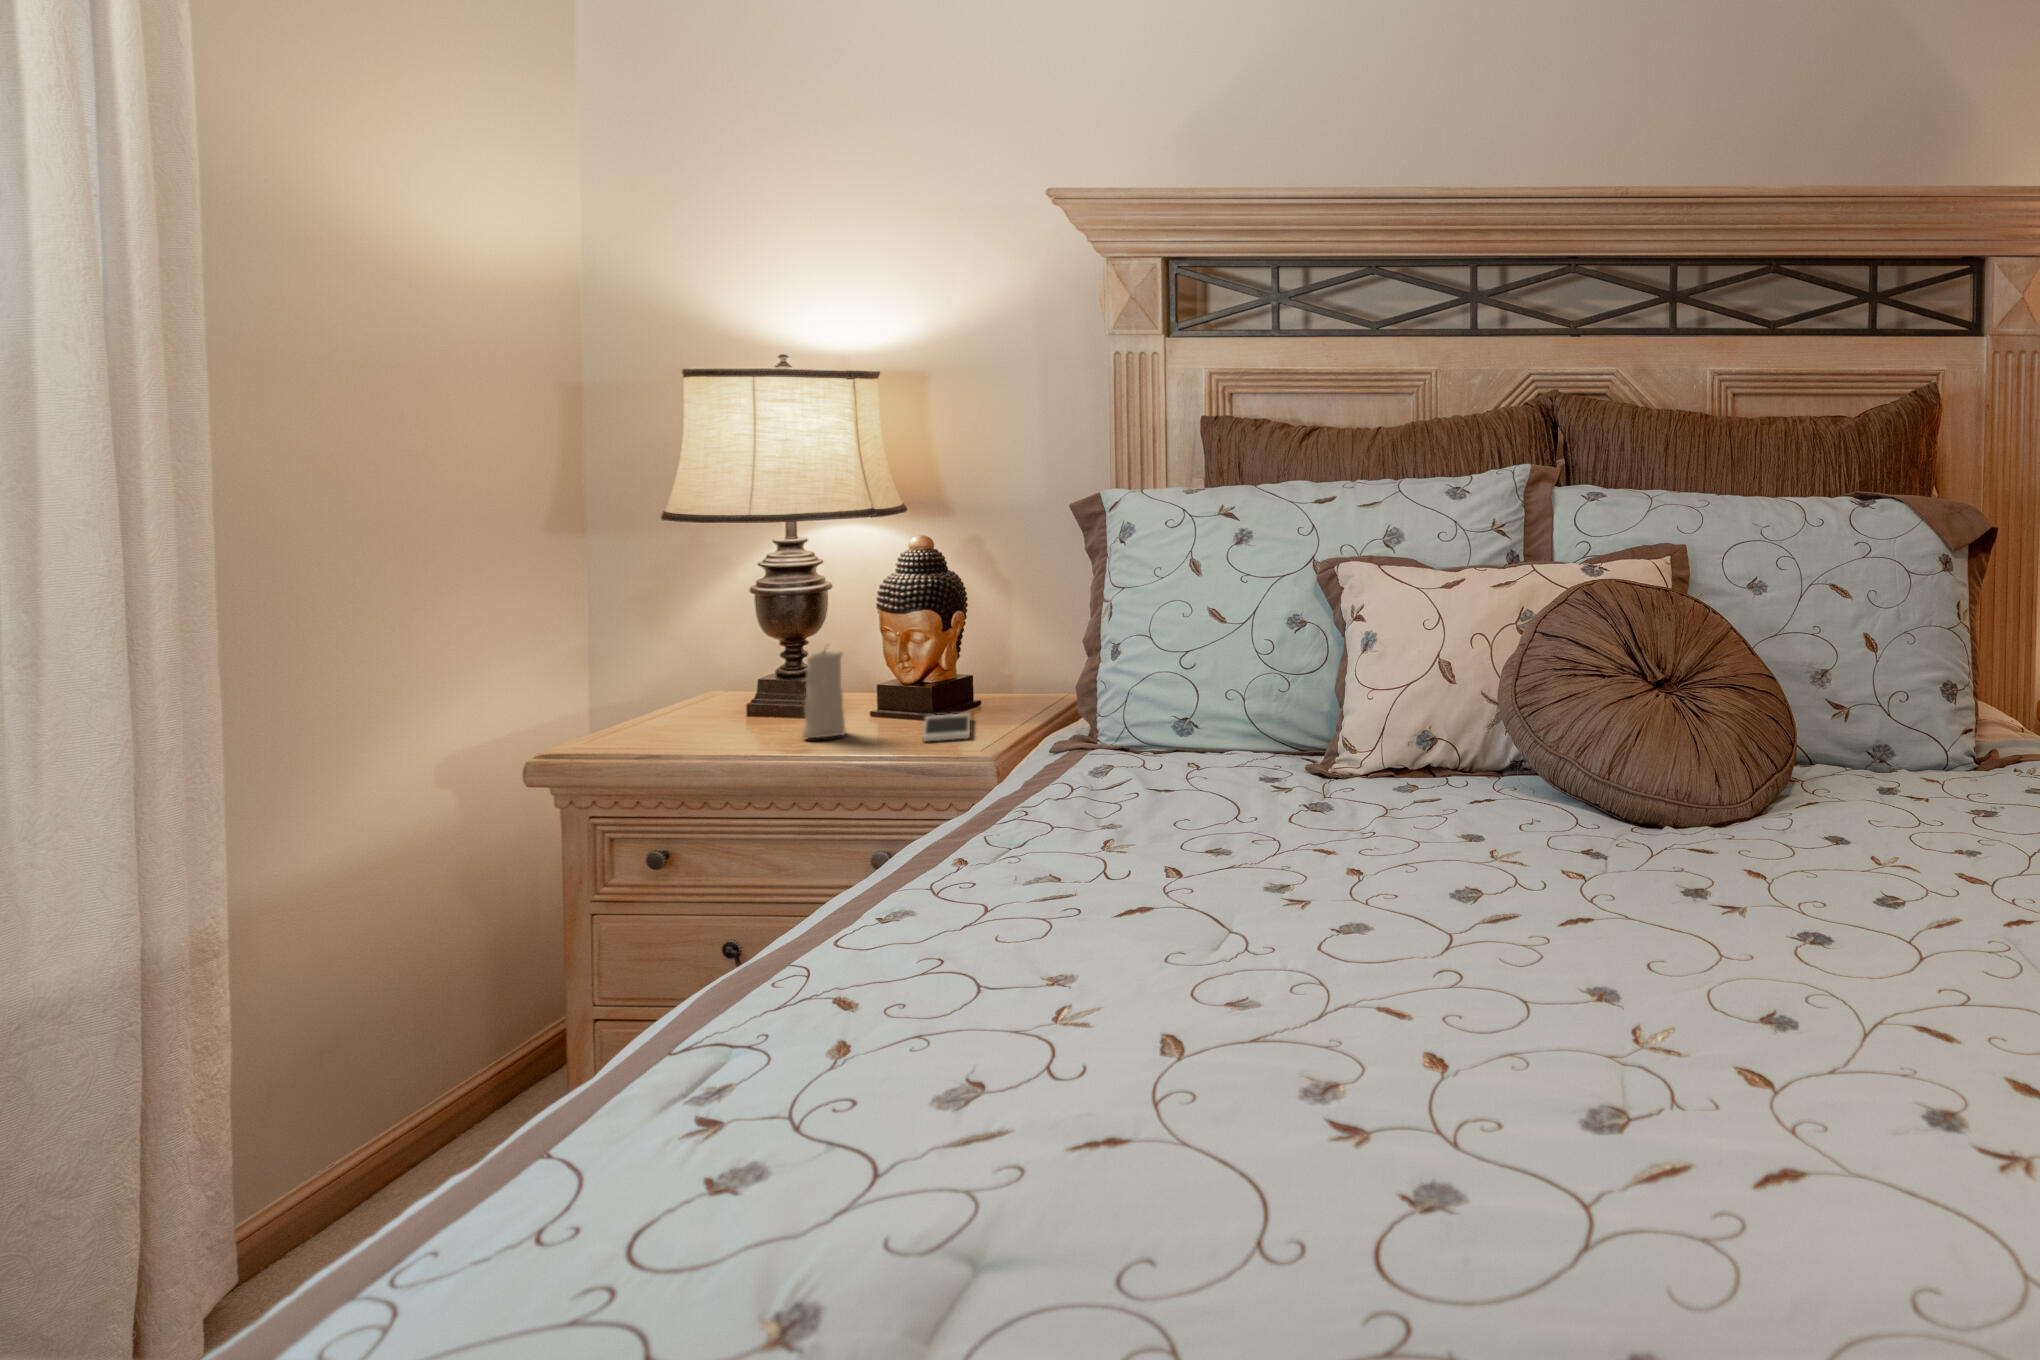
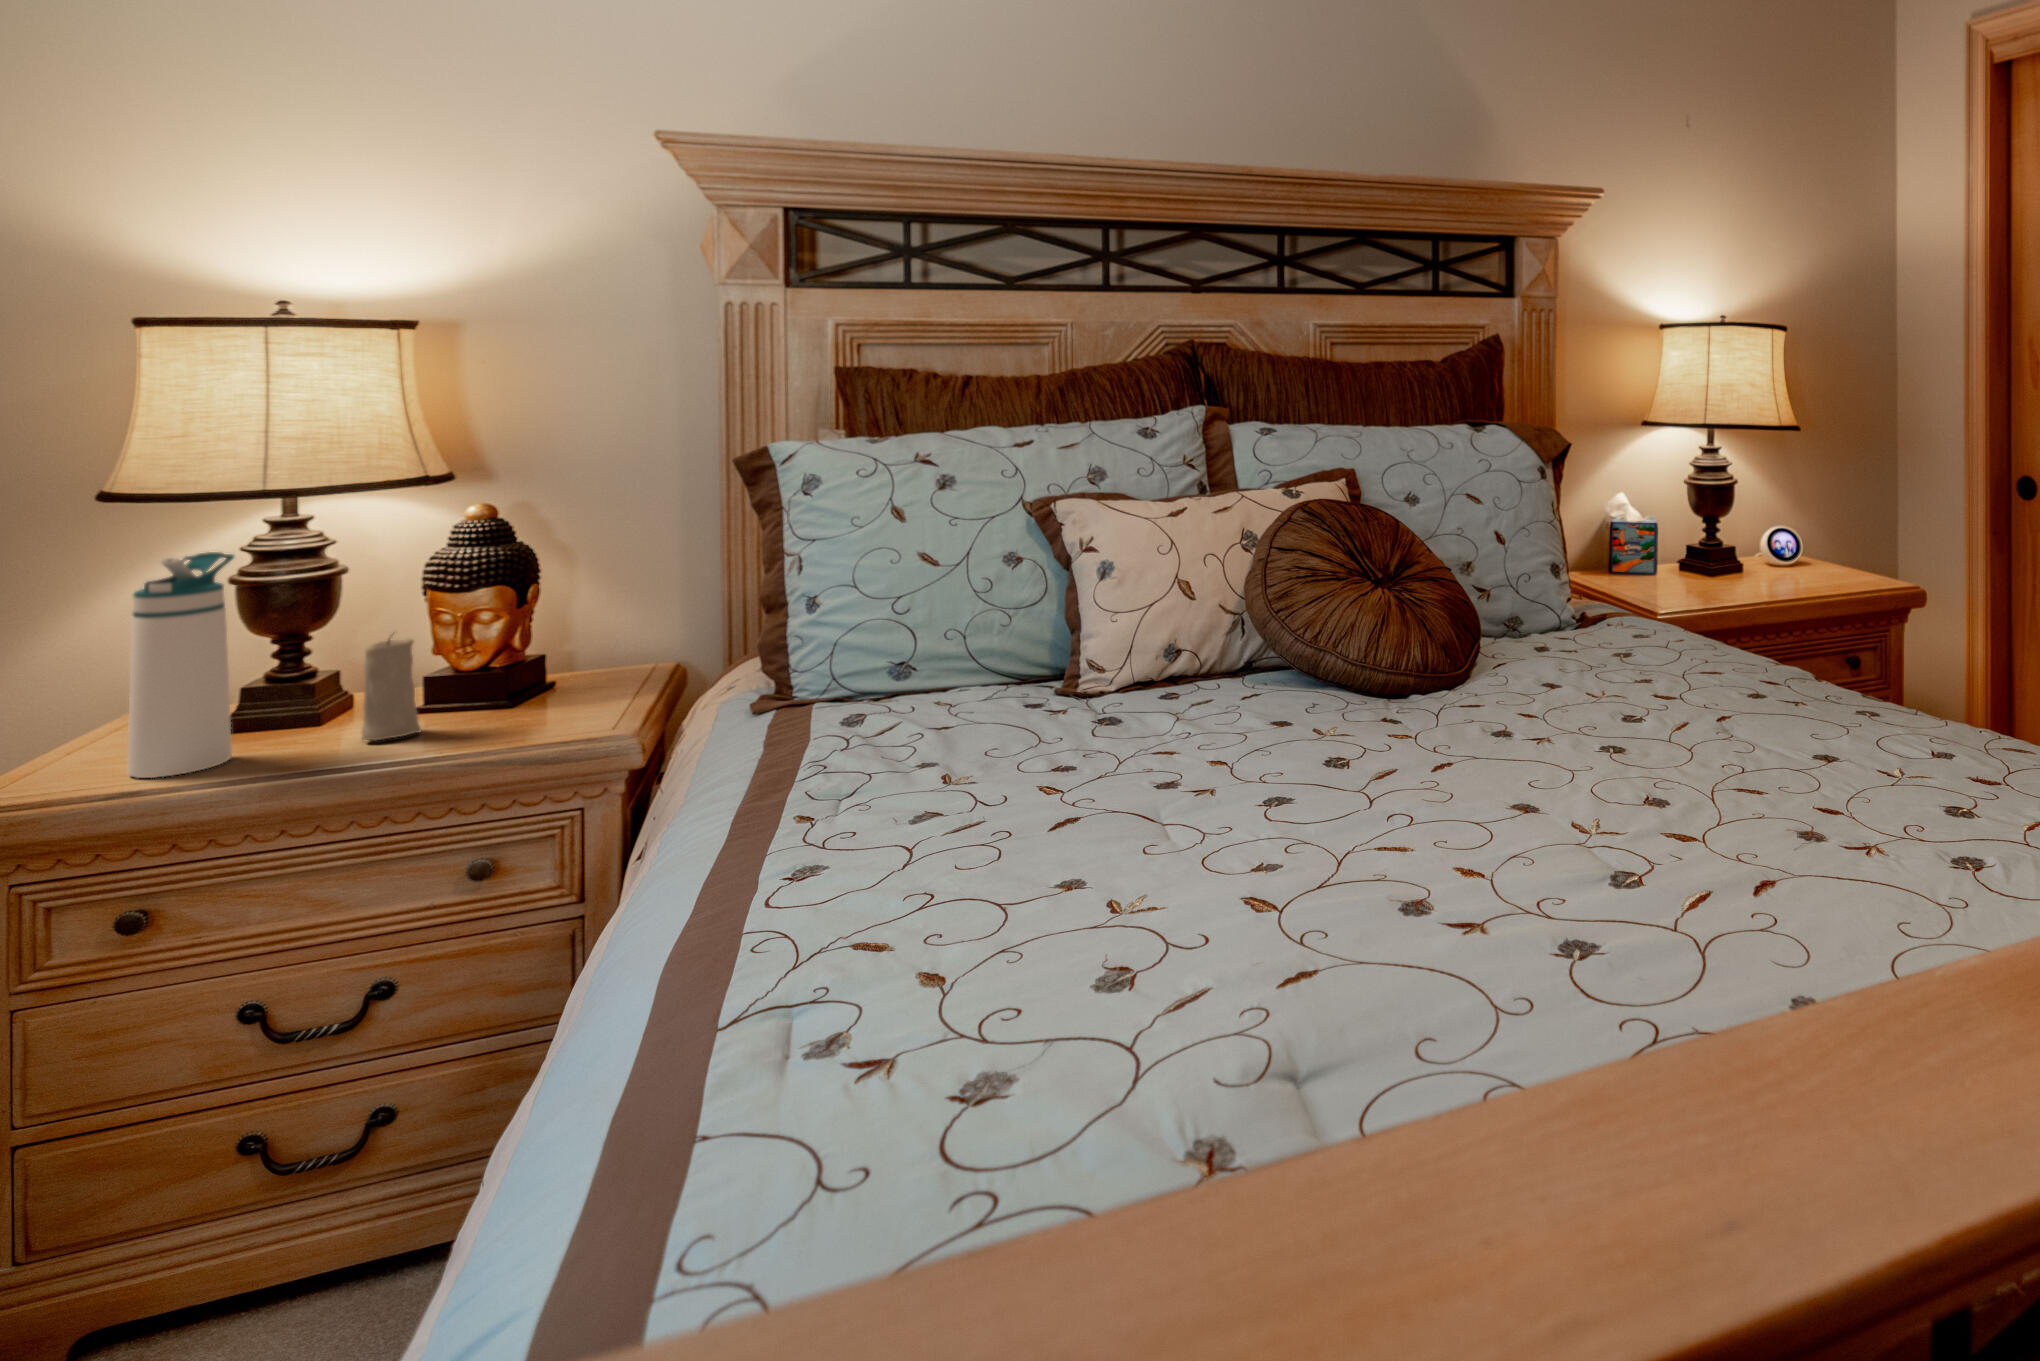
water bottle: none [650,565,729,748] -> present [128,552,234,778]
smartphone: present [923,714,970,741] -> none [516,692,595,726]

